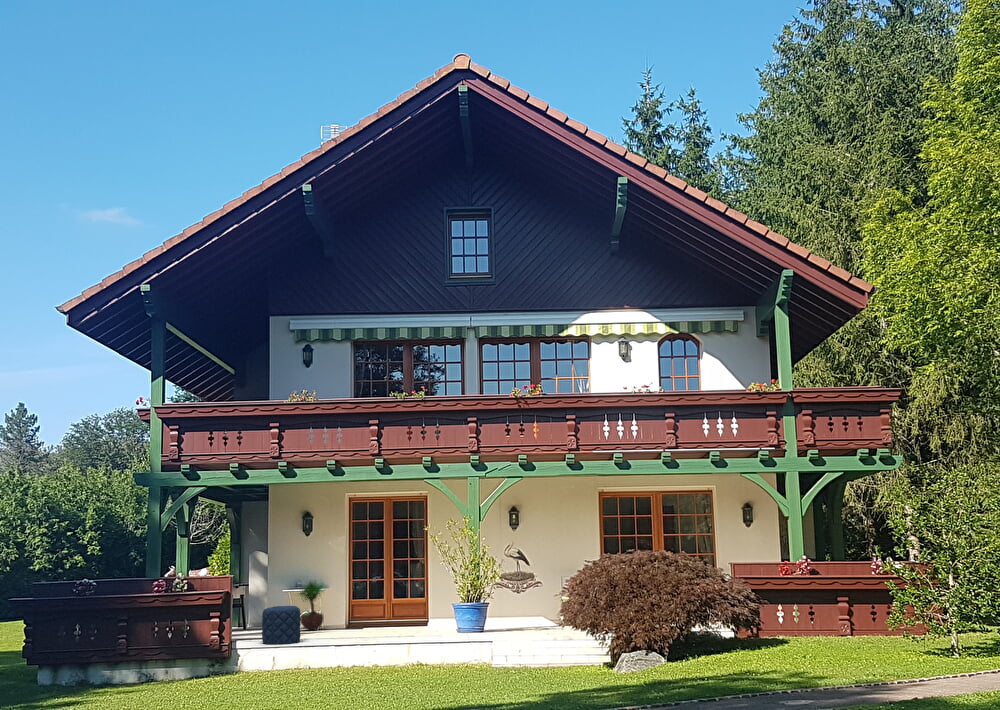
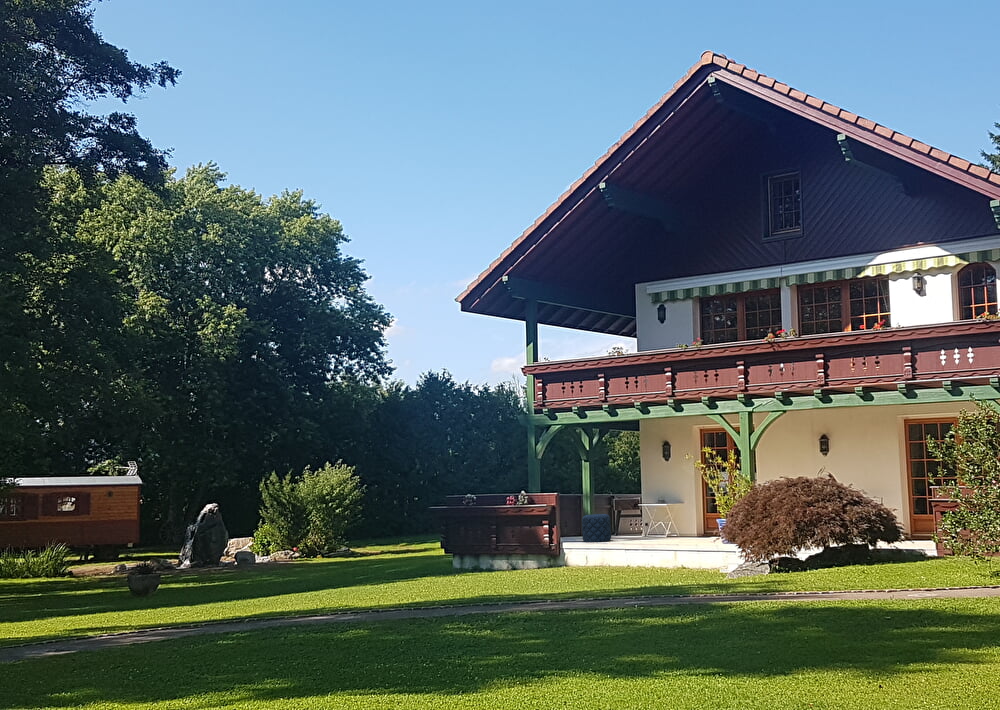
potted tree: present [300,581,324,630] -> none [647,492,672,535]

